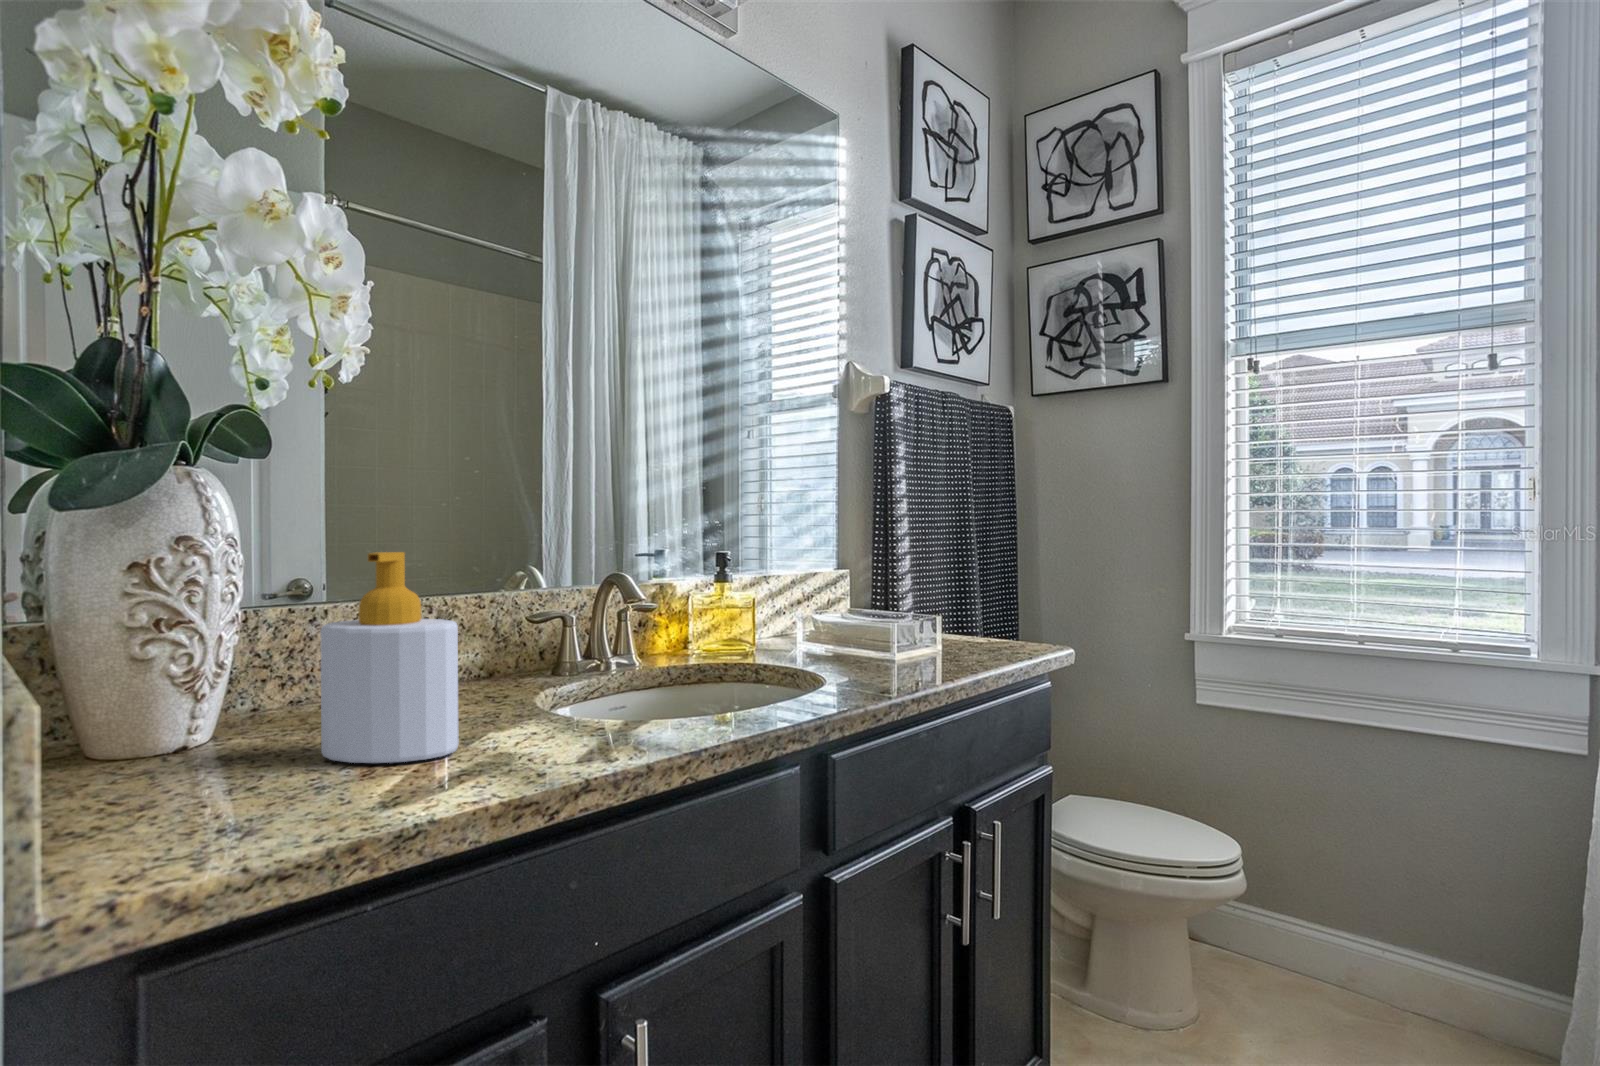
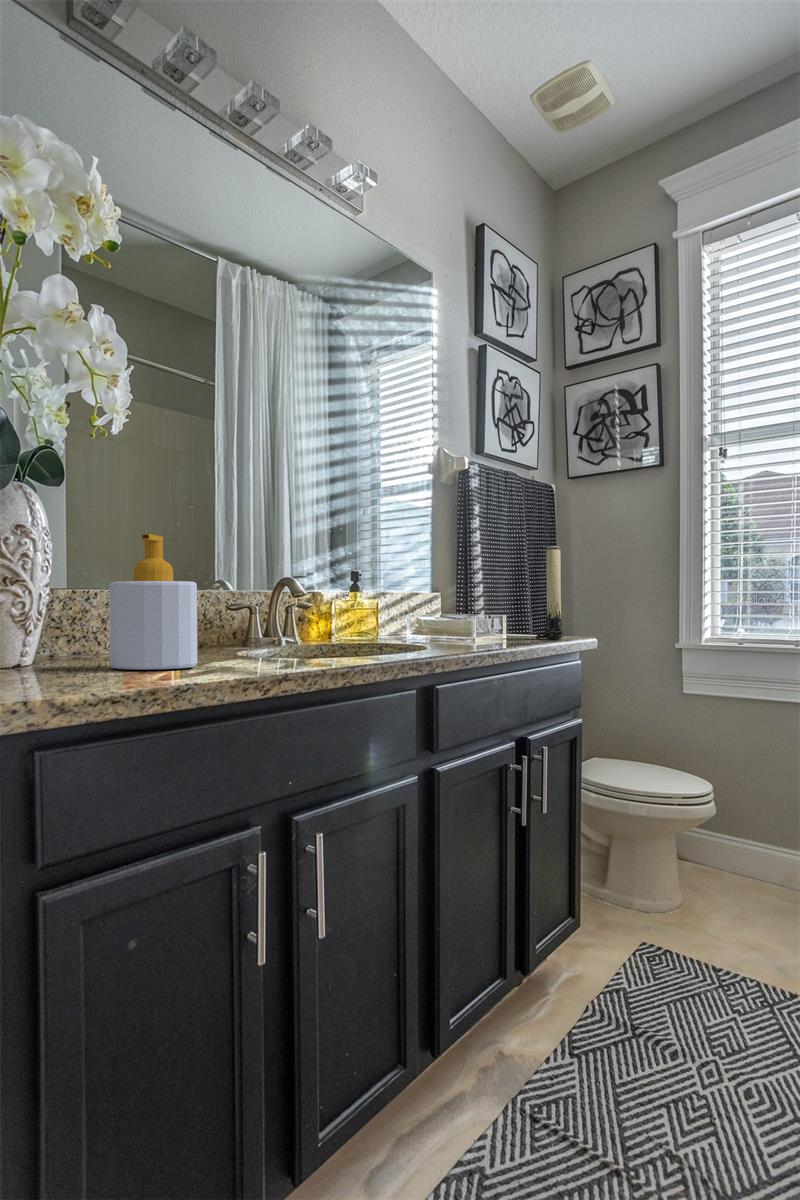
candle: none [983,516,1024,651] -> present [536,546,563,639]

